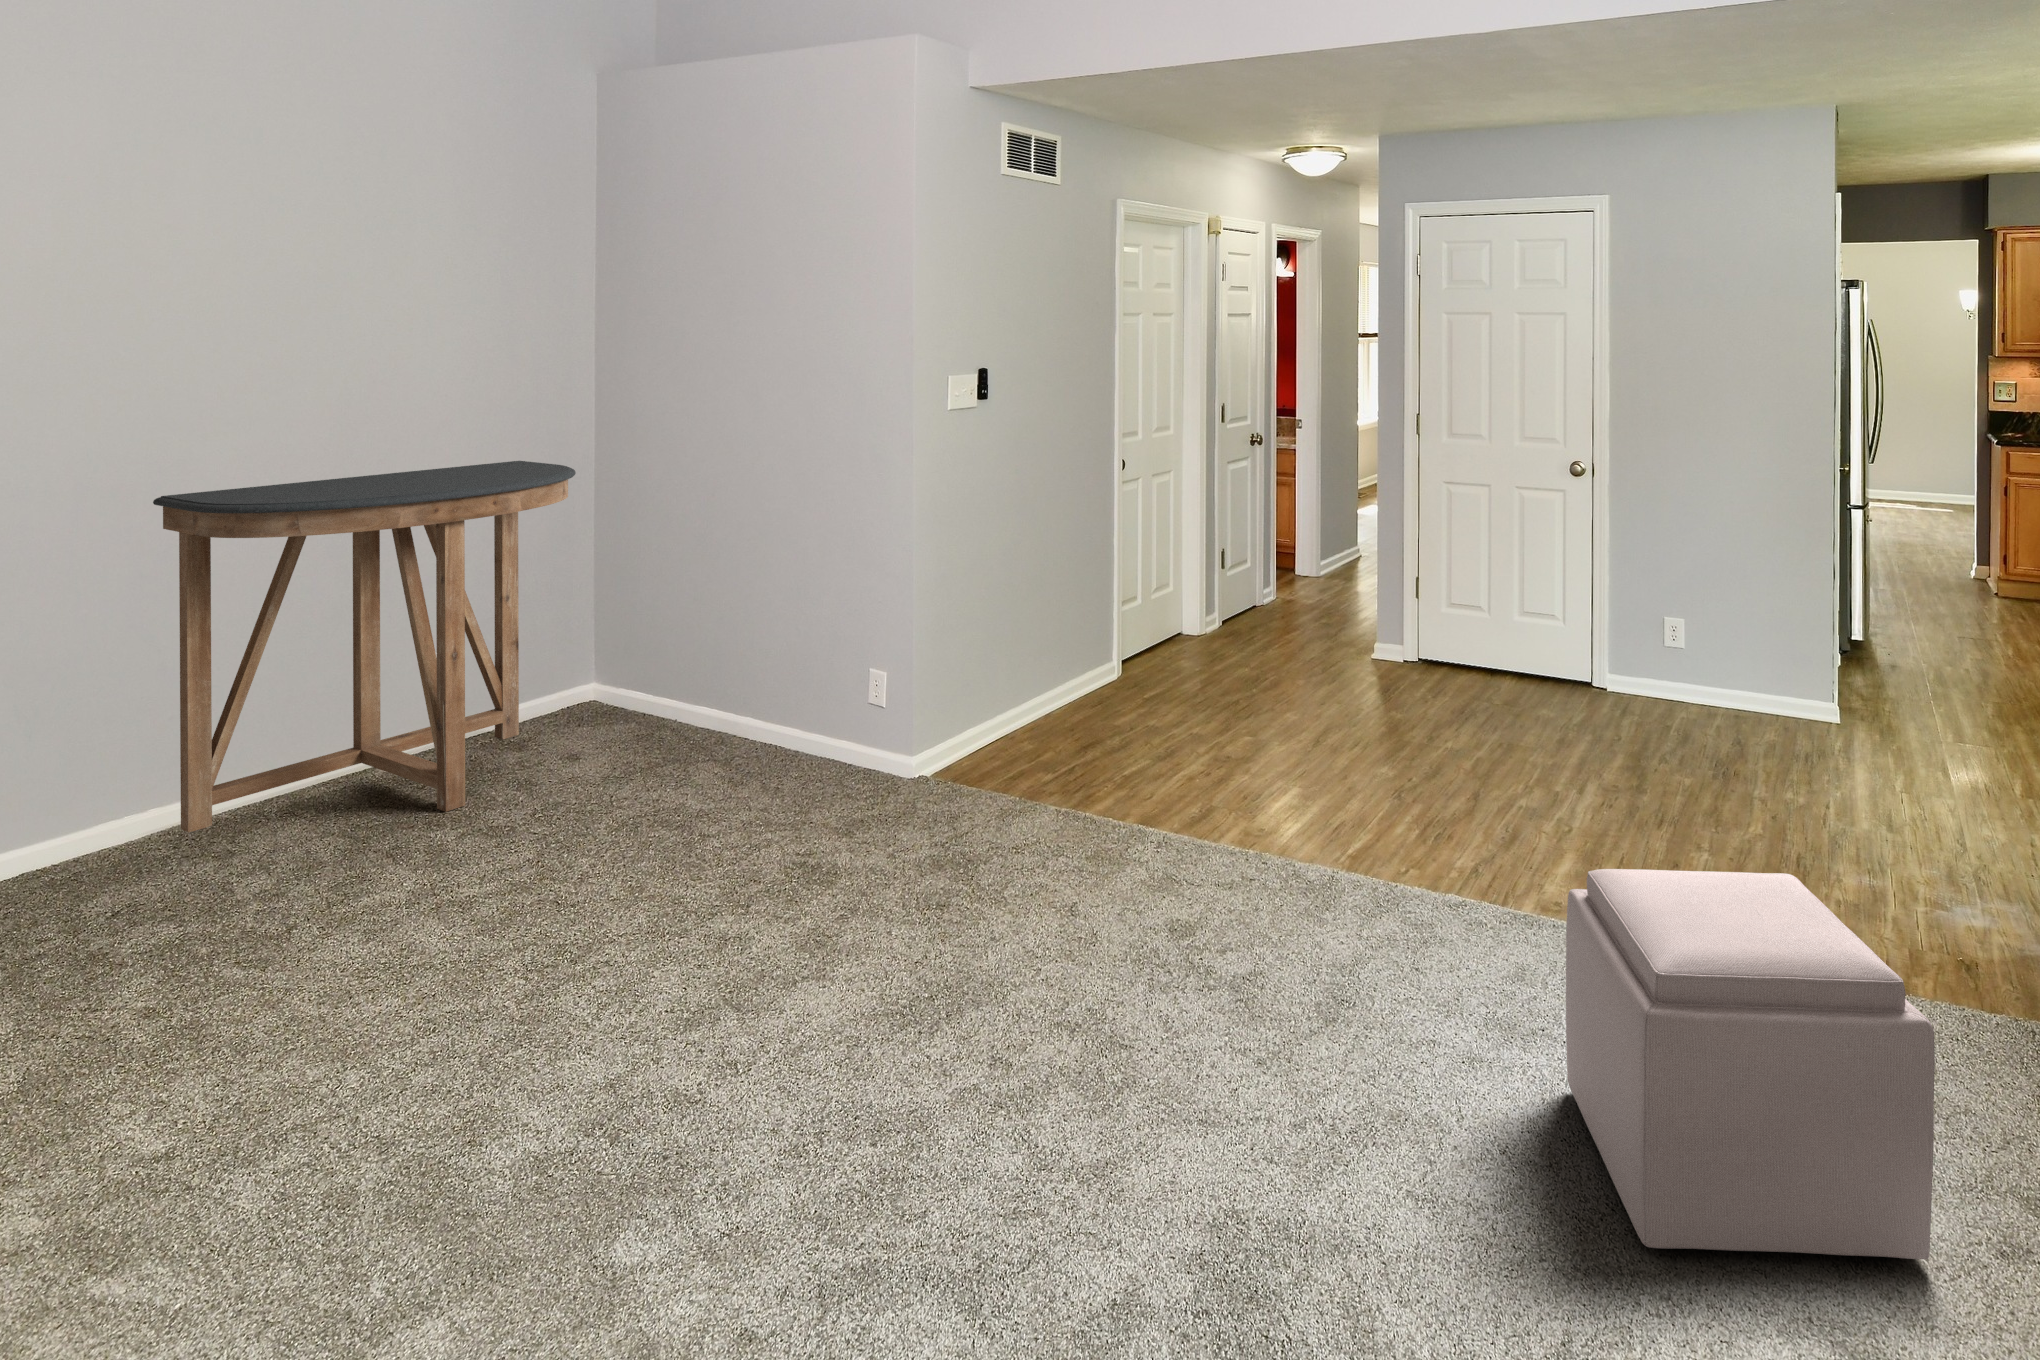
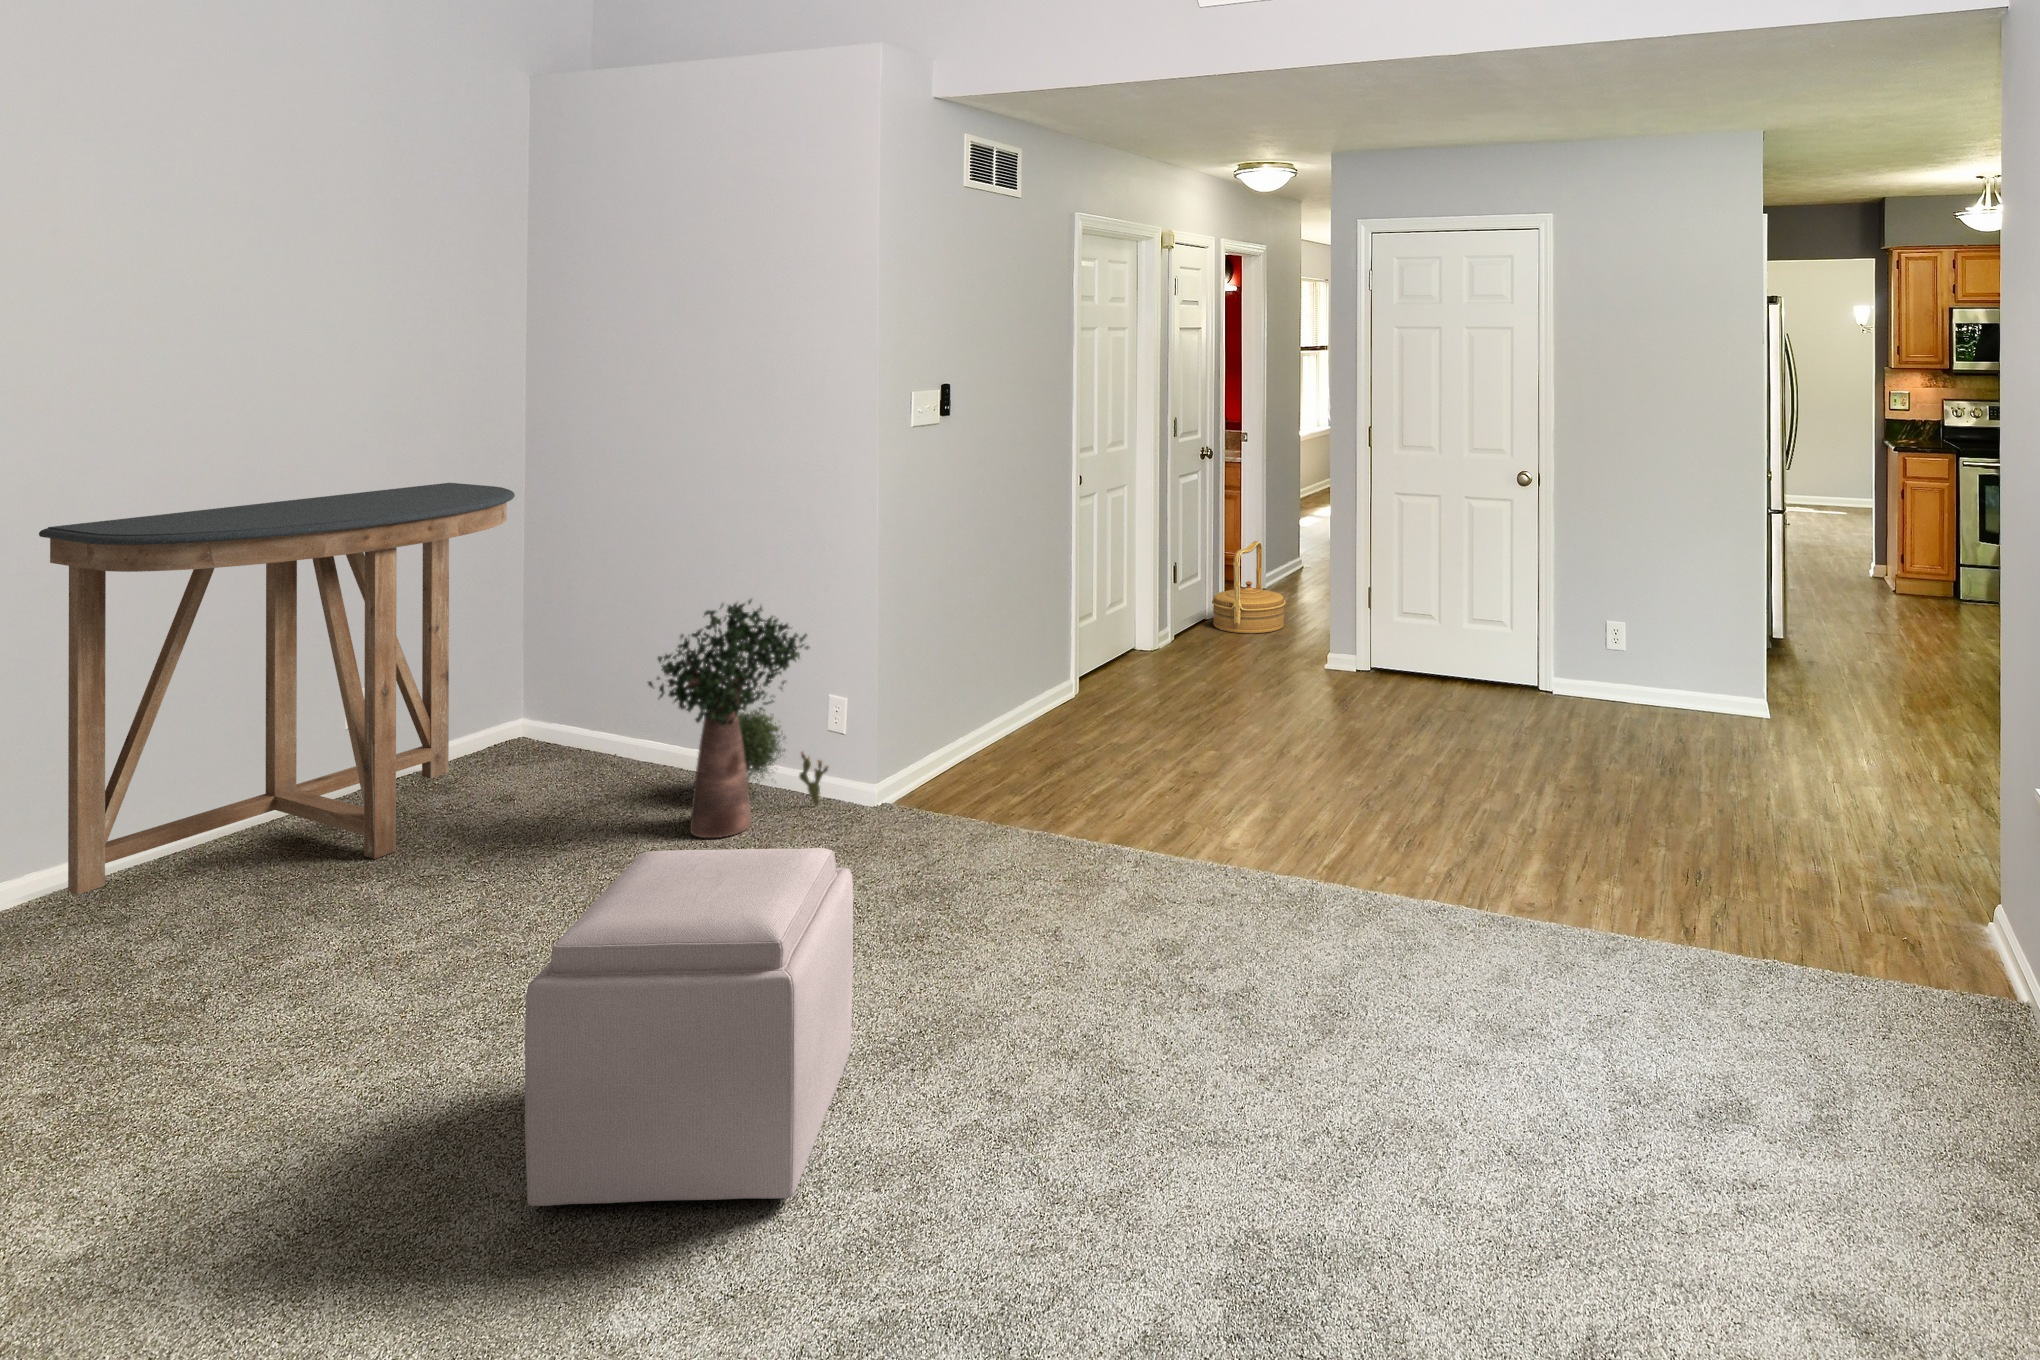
woven basket: none [1260,531,1335,624] -> present [1212,541,1286,633]
potted plant: none [692,575,865,806] -> present [648,599,828,838]
ottoman: present [1566,869,1935,1259] -> present [525,848,853,1206]

